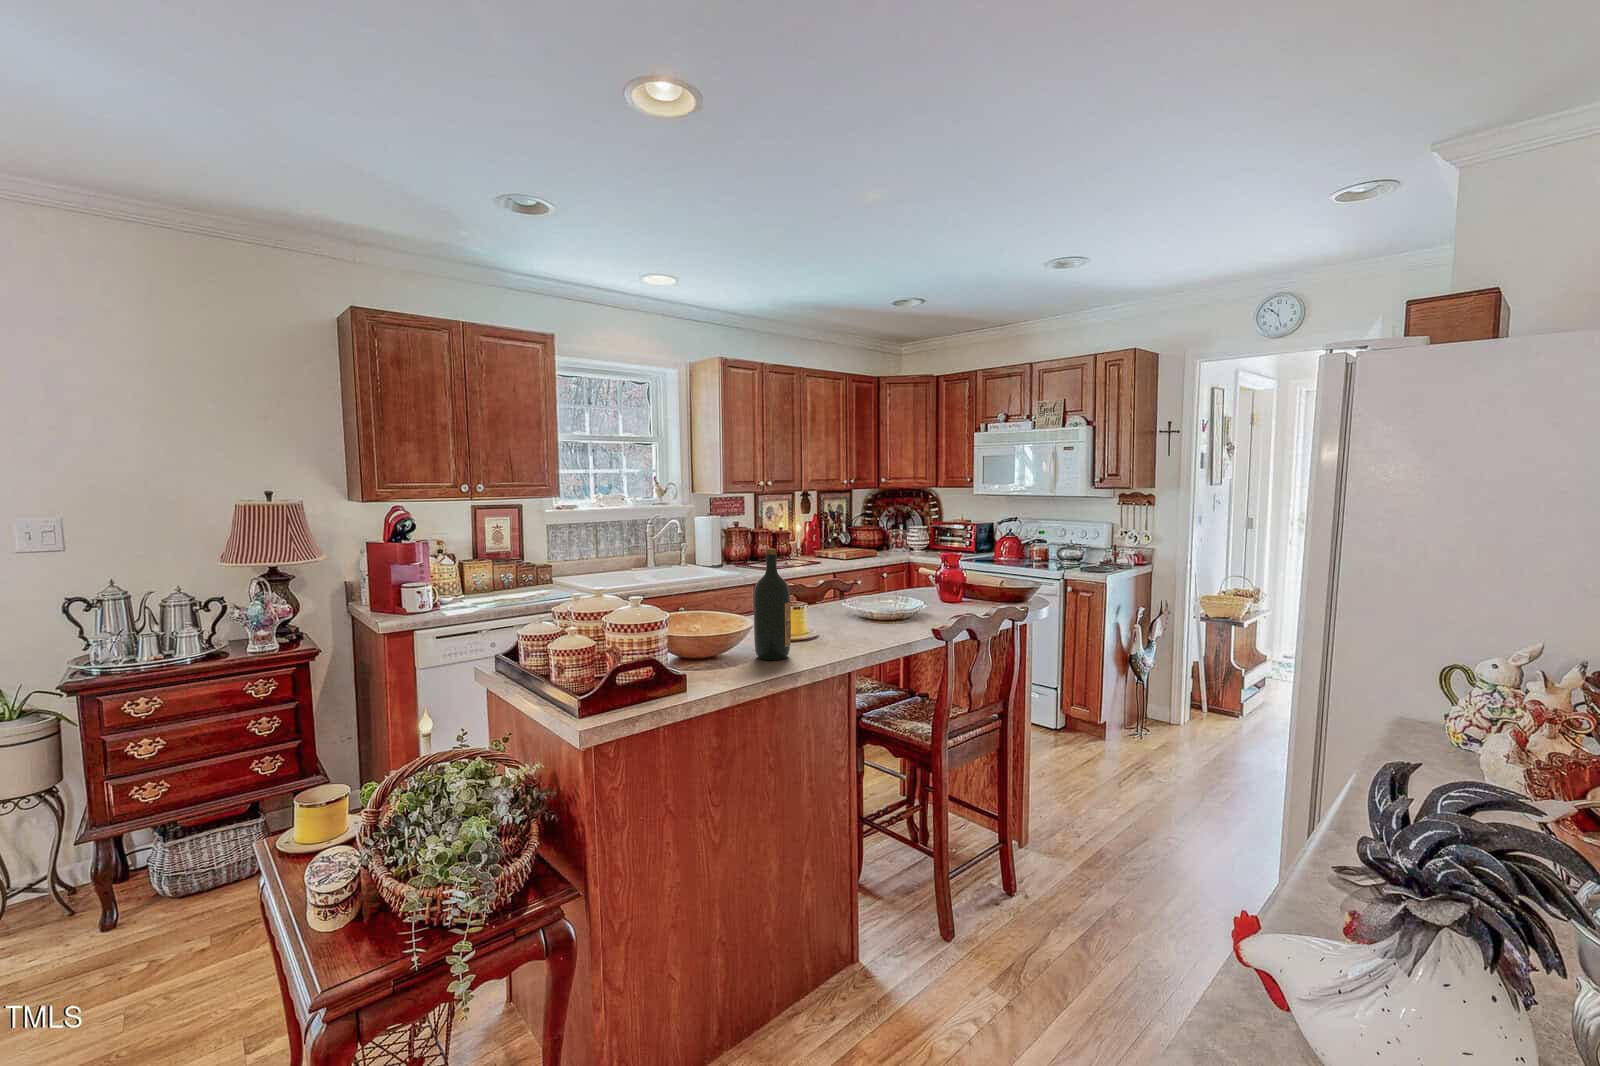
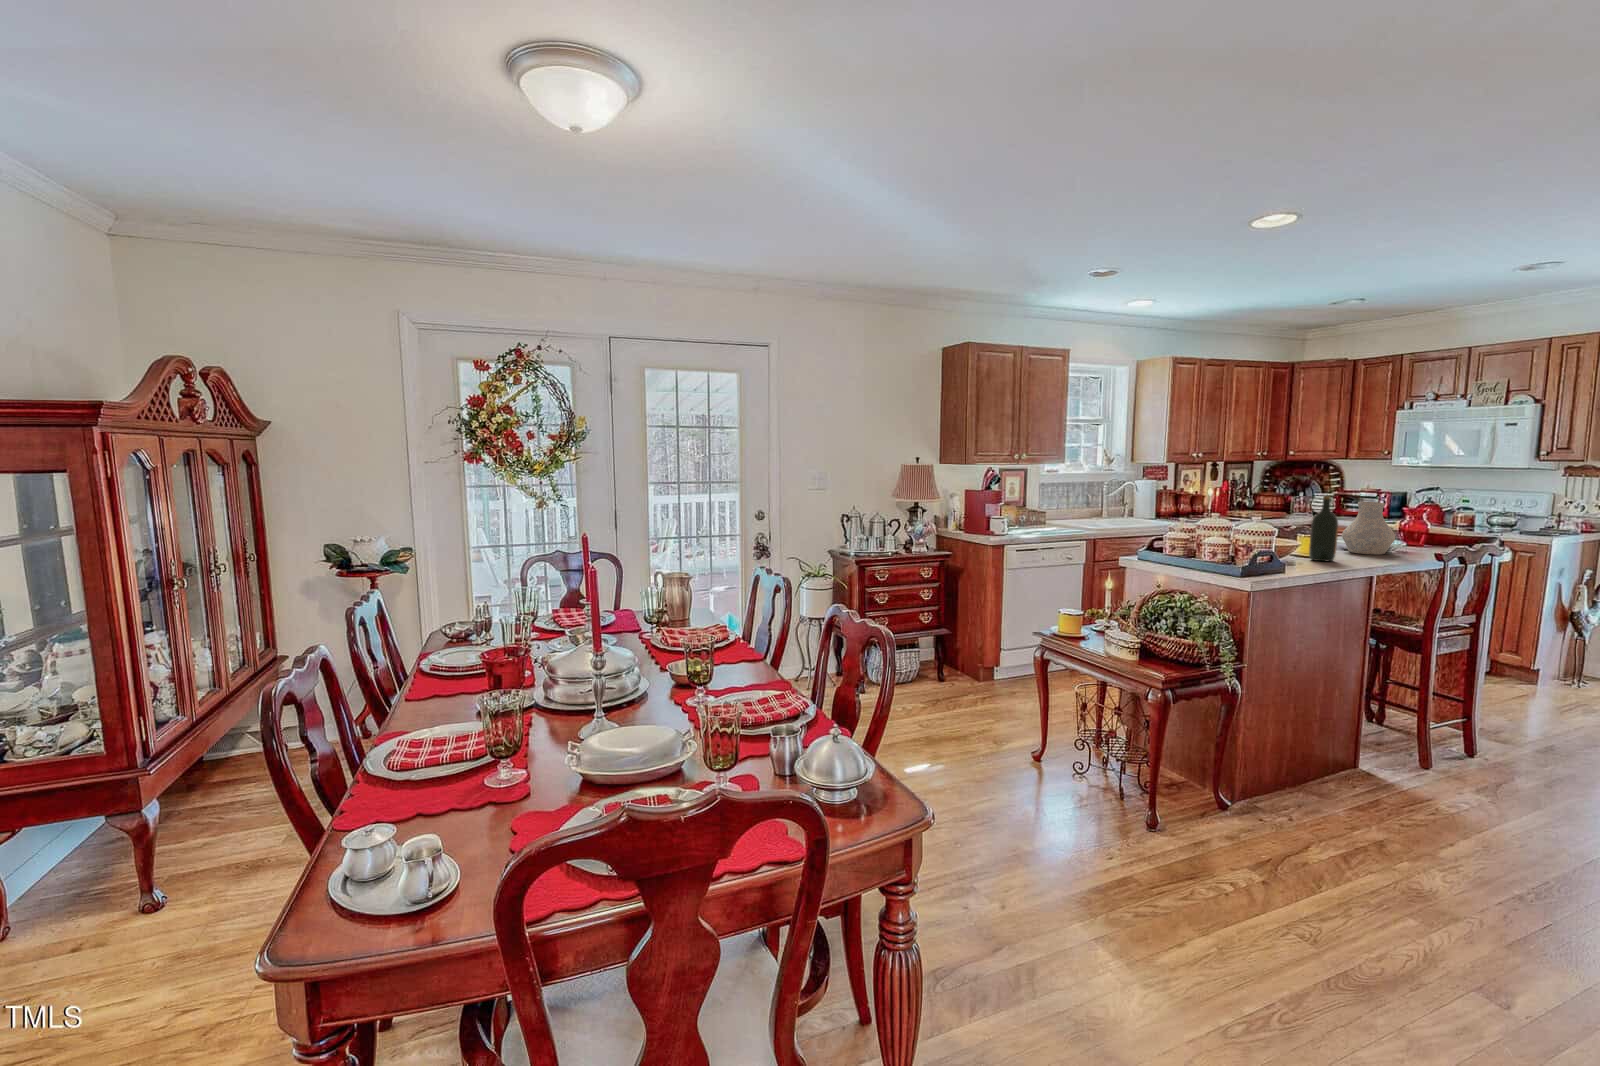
vase: none [833,551,896,633] -> present [1342,502,1395,555]

